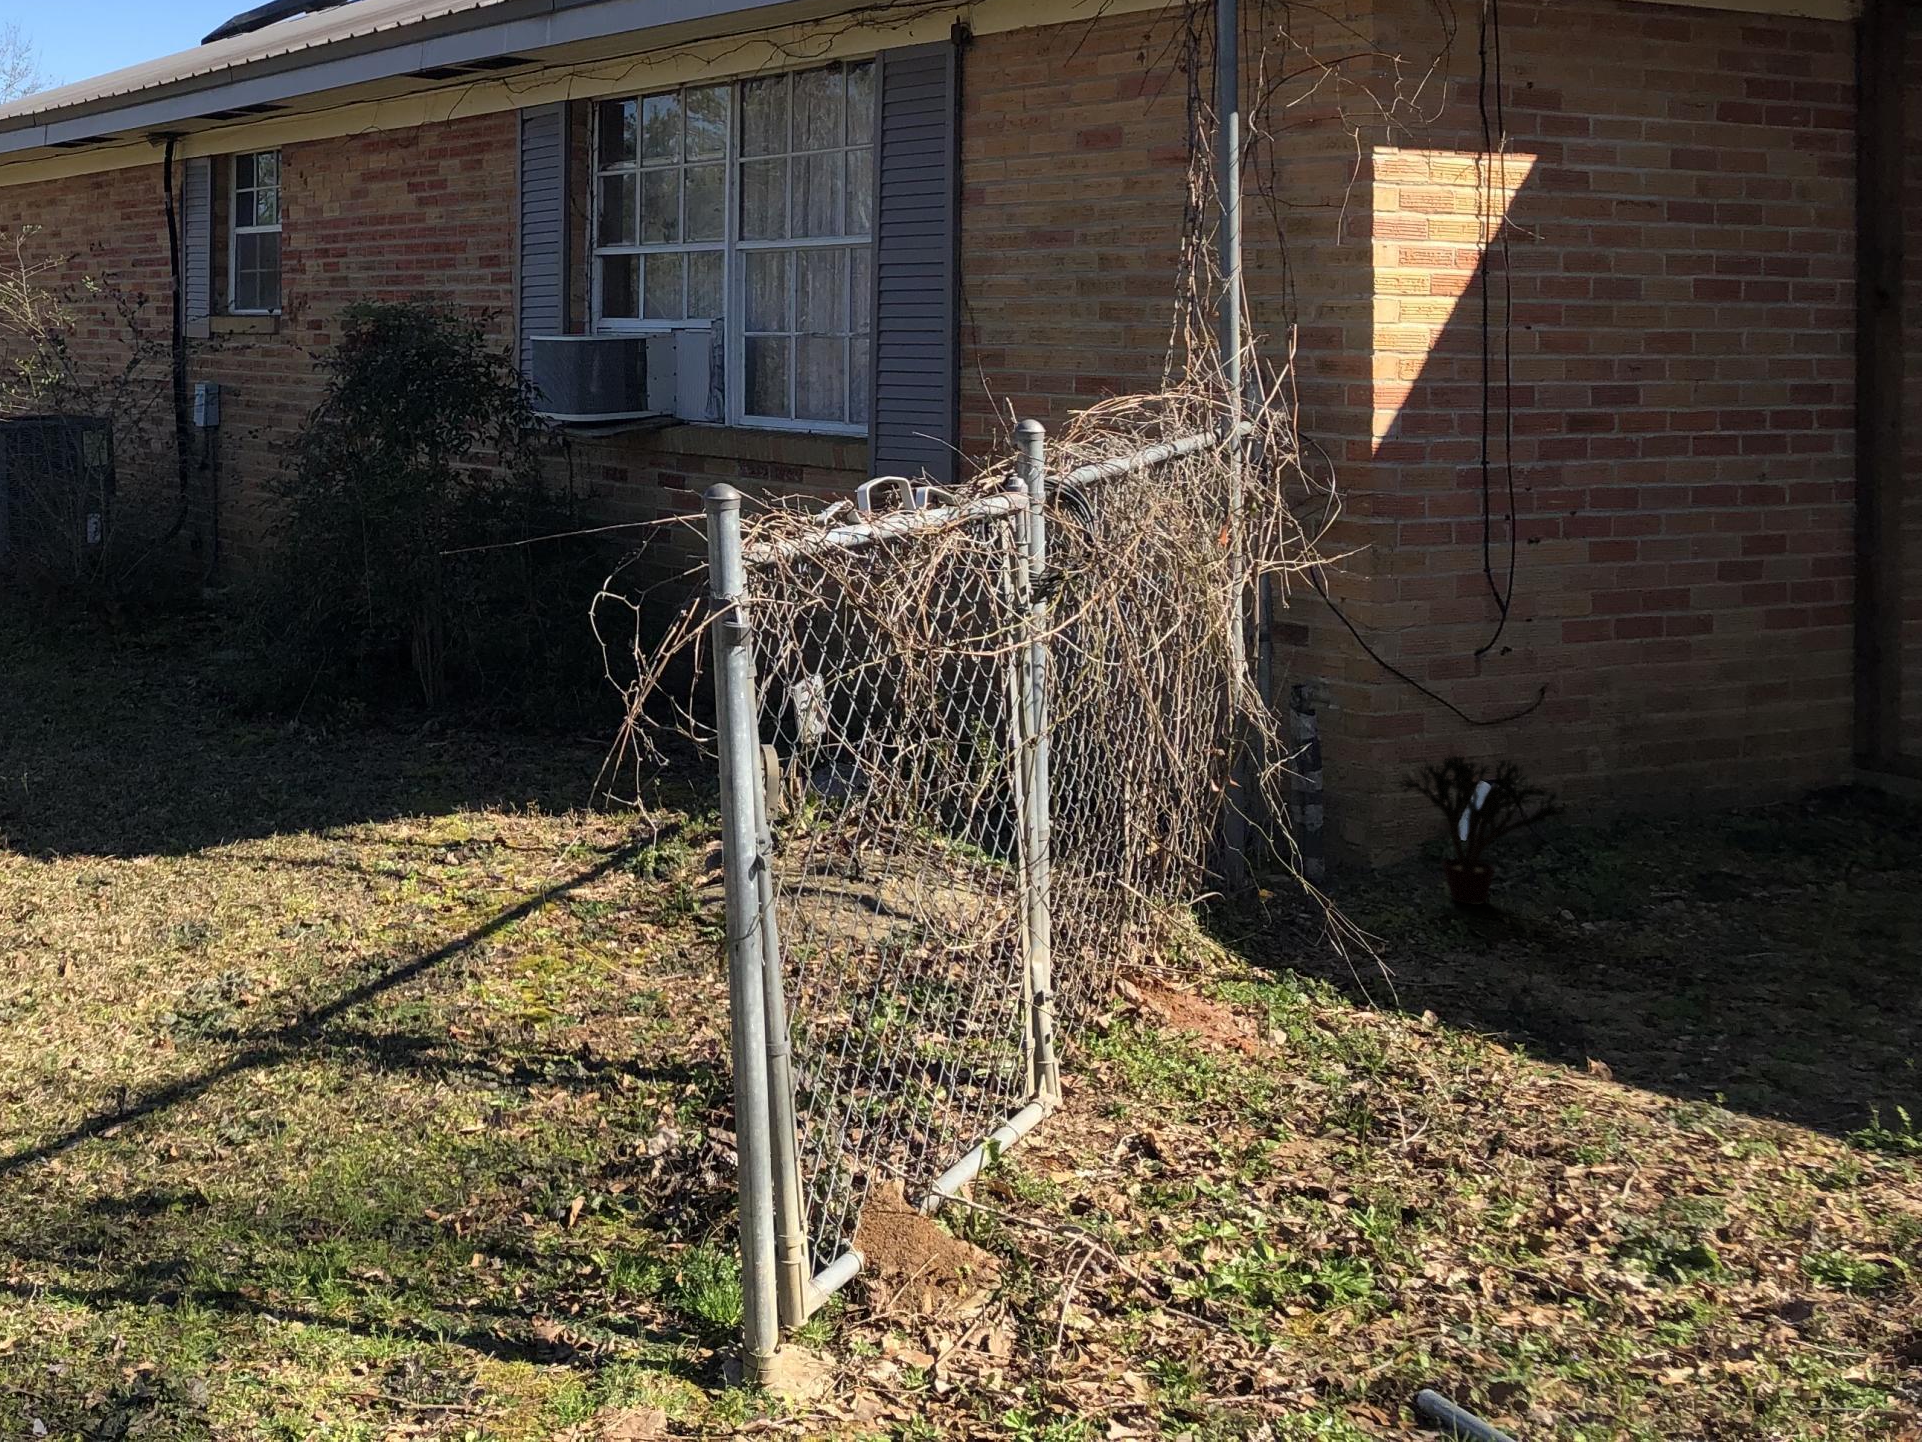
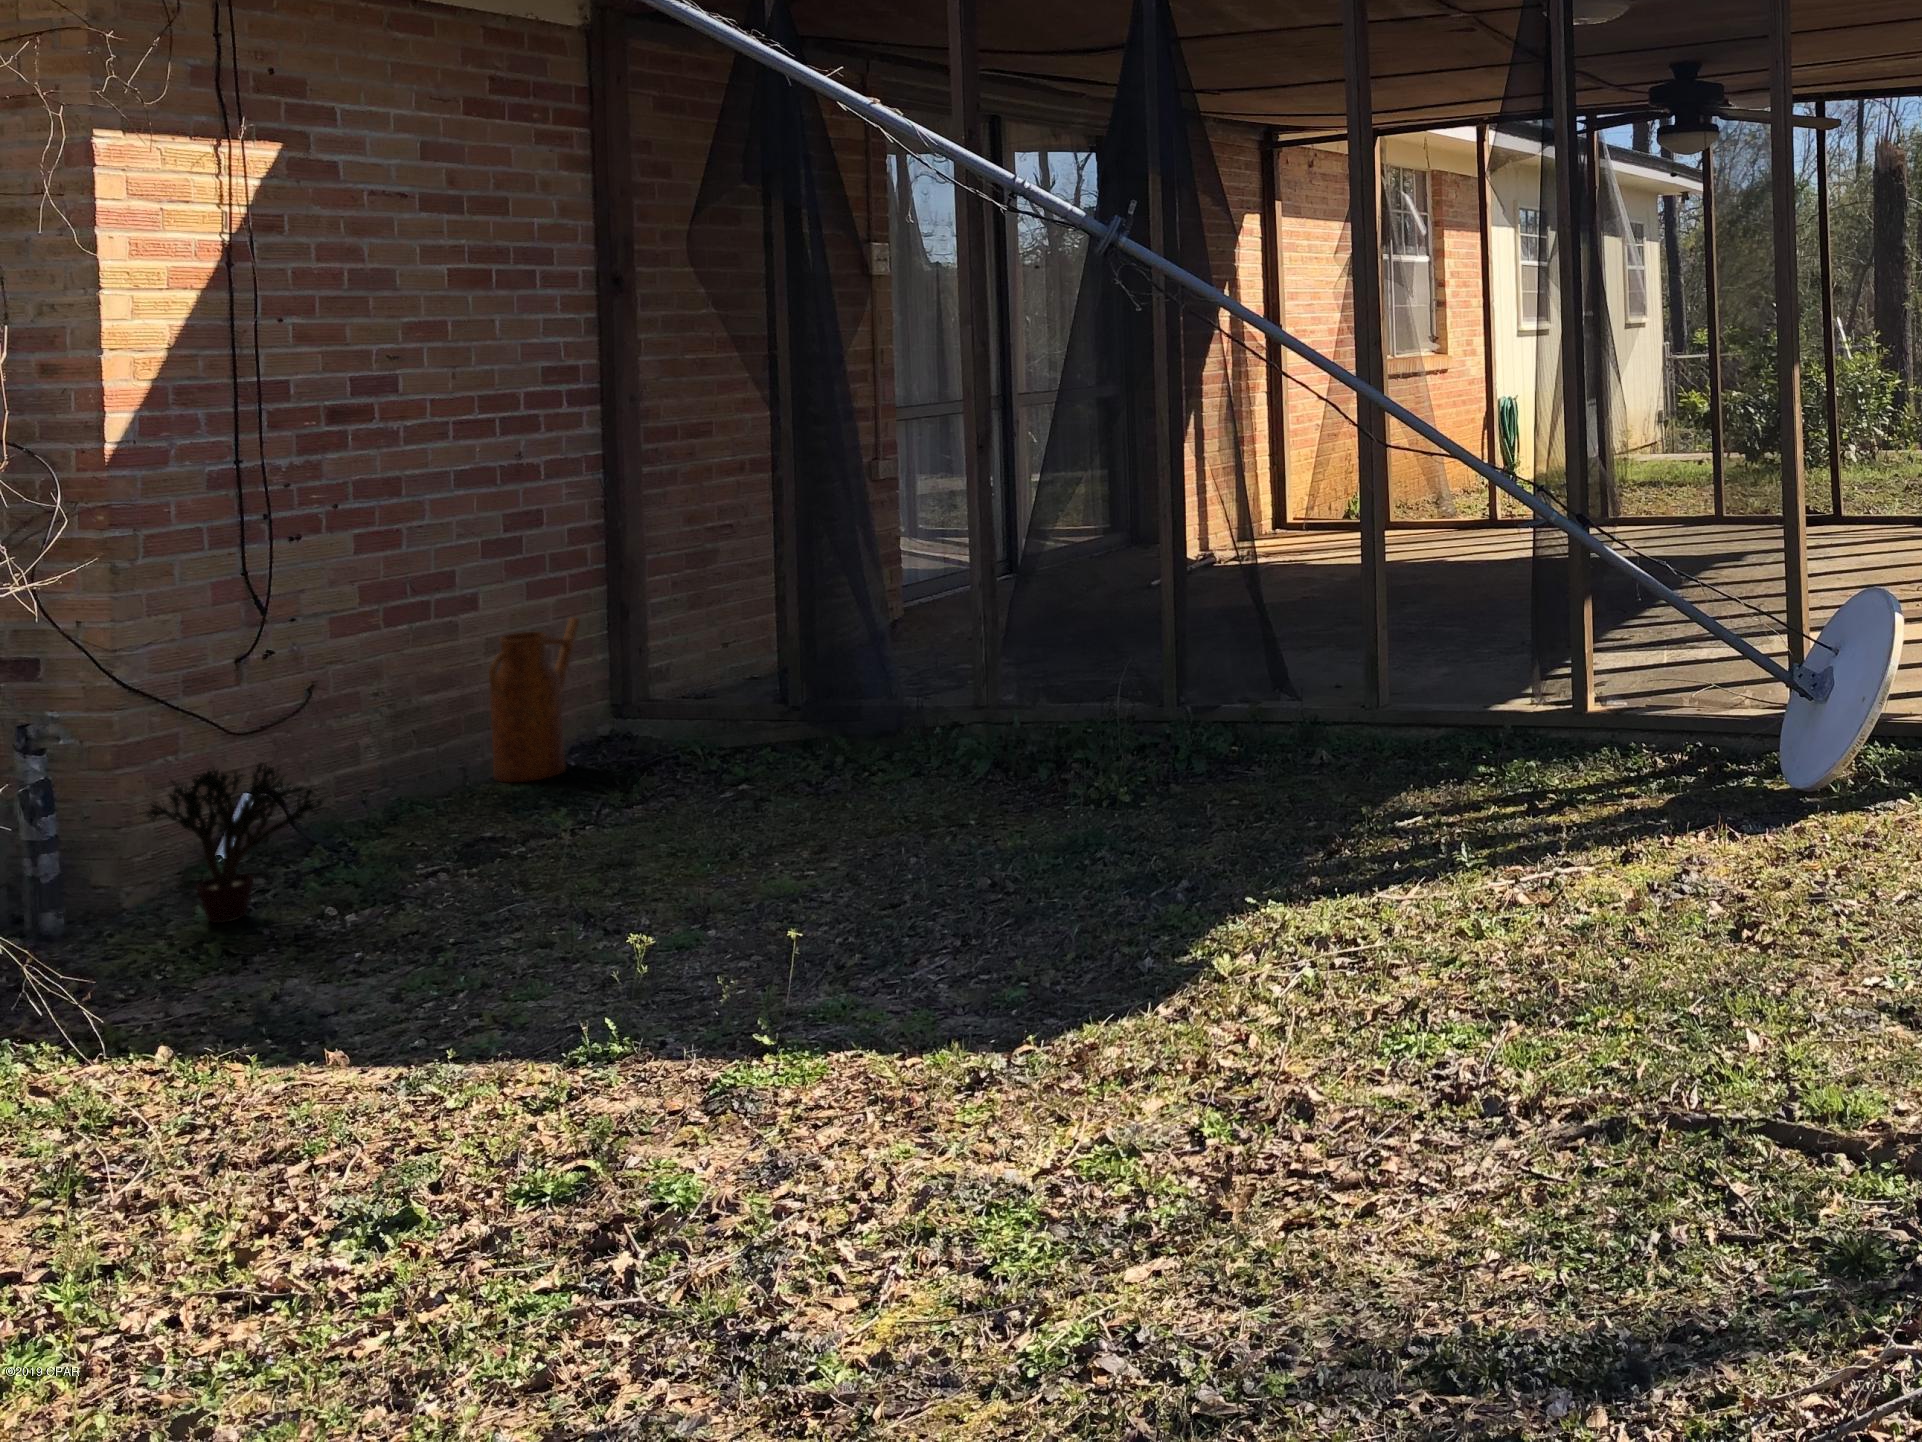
watering can: none [1726,673,1831,841] -> present [489,617,579,782]

